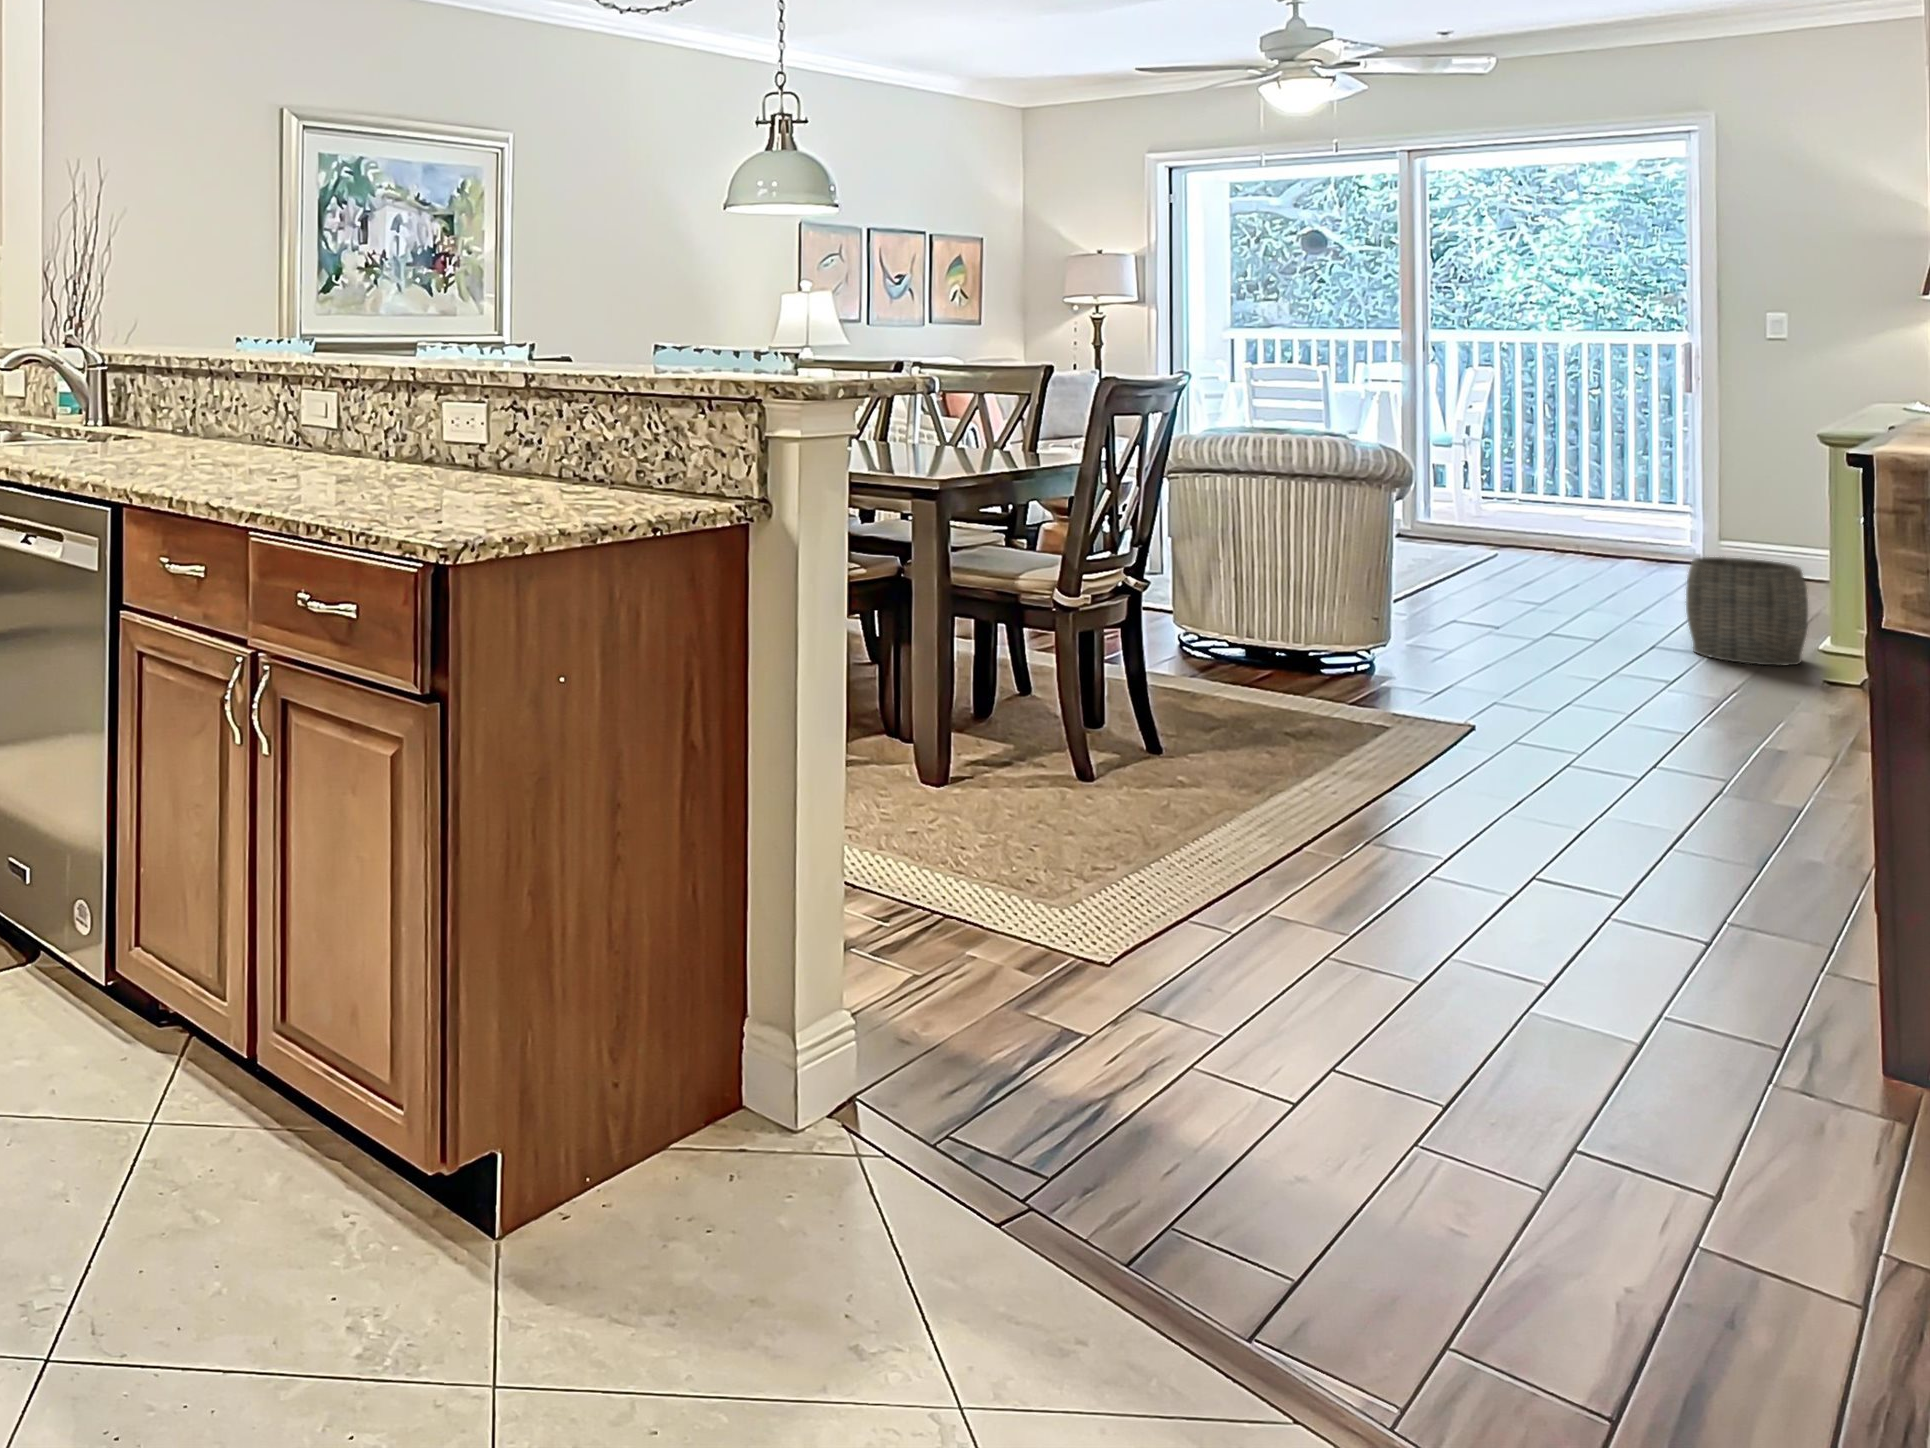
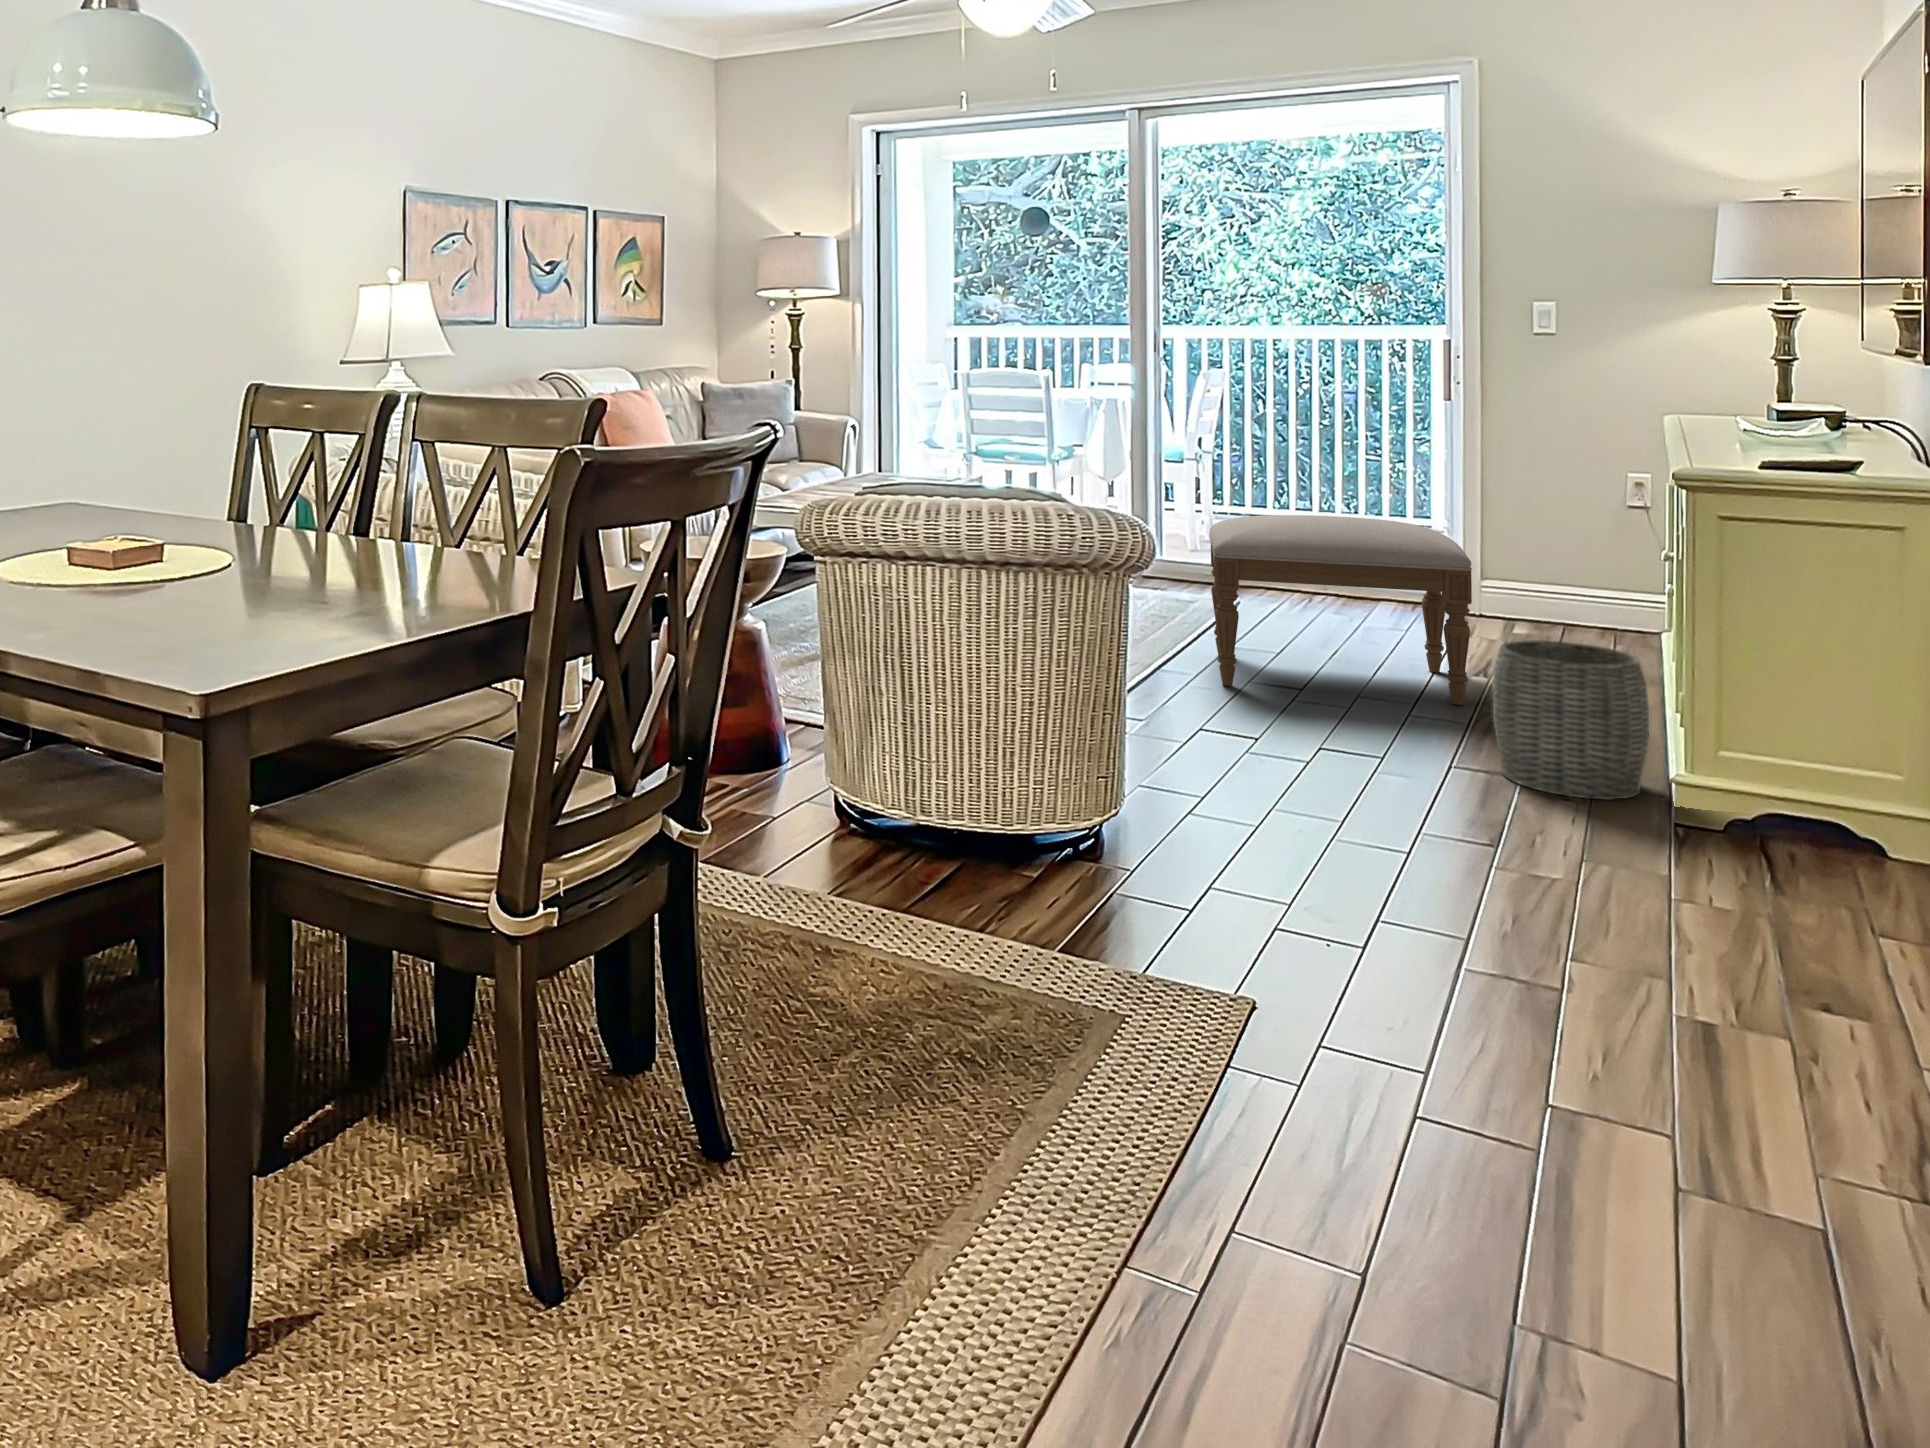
ottoman: none [1468,476,1686,617] -> present [1209,515,1472,705]

